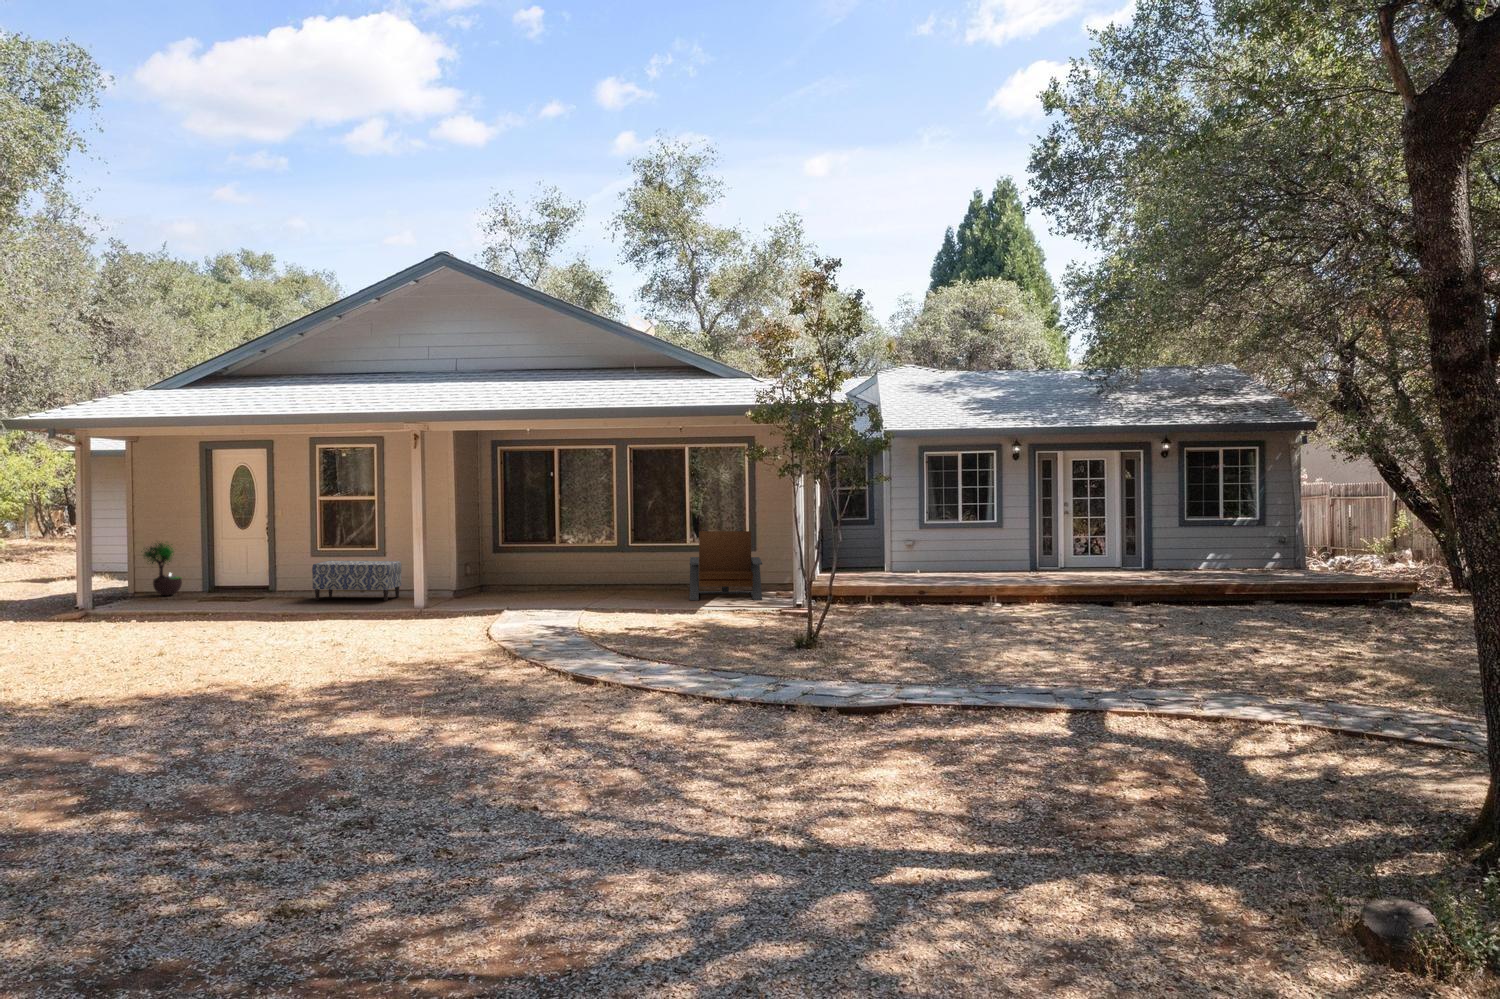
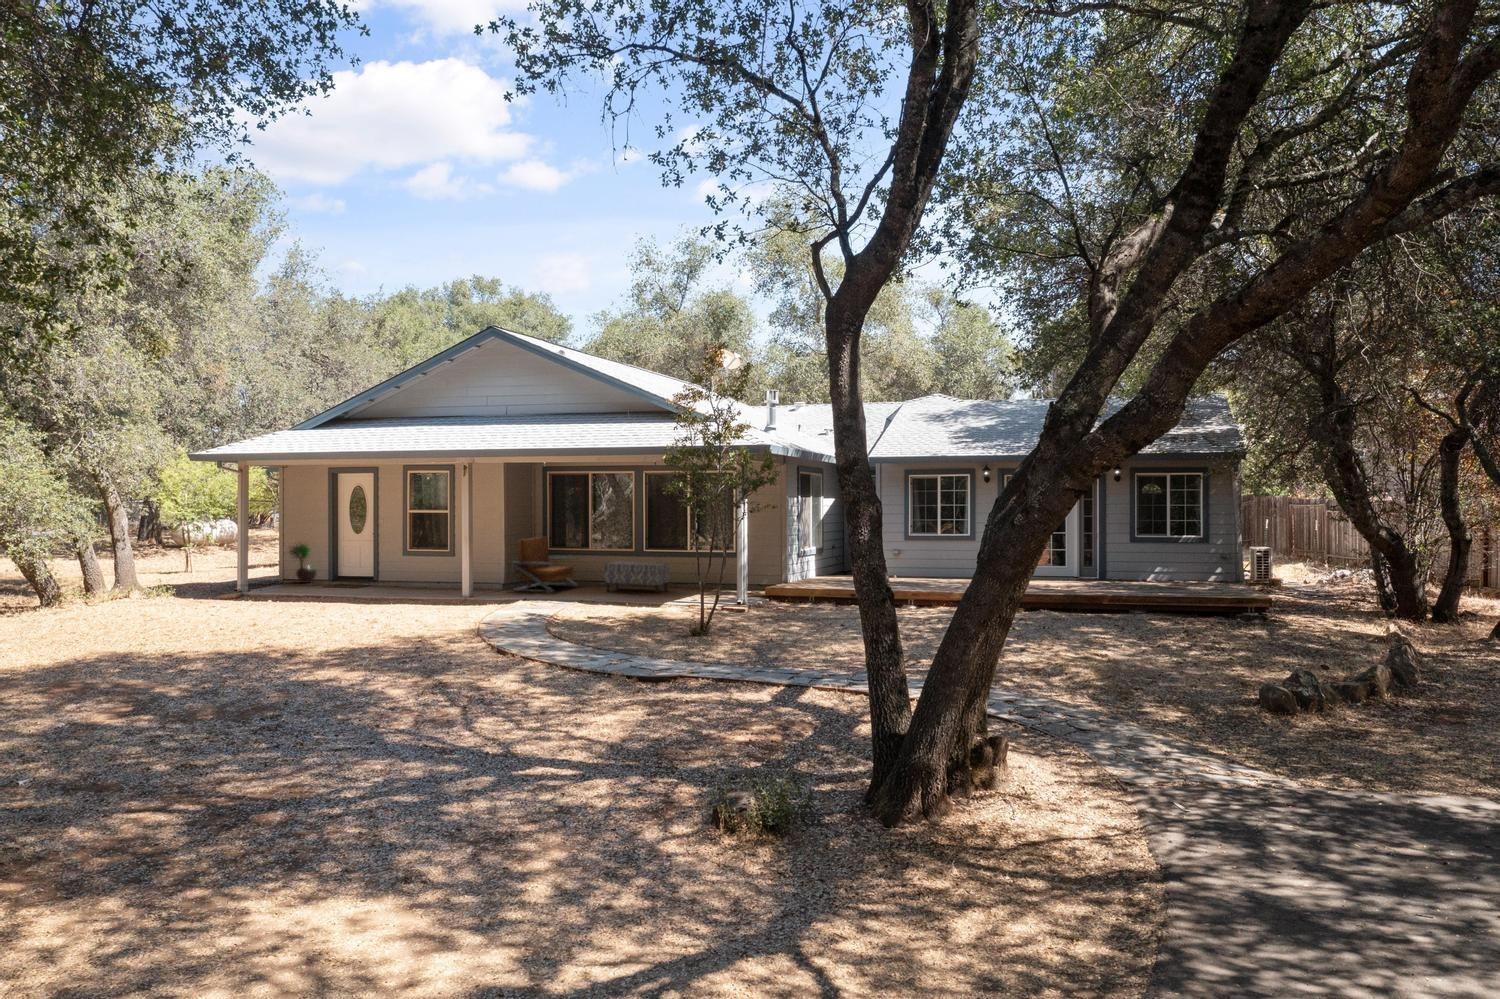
lounge chair: present [690,531,762,600] -> present [511,537,577,592]
bench: present [312,561,401,601] -> present [604,561,669,593]

